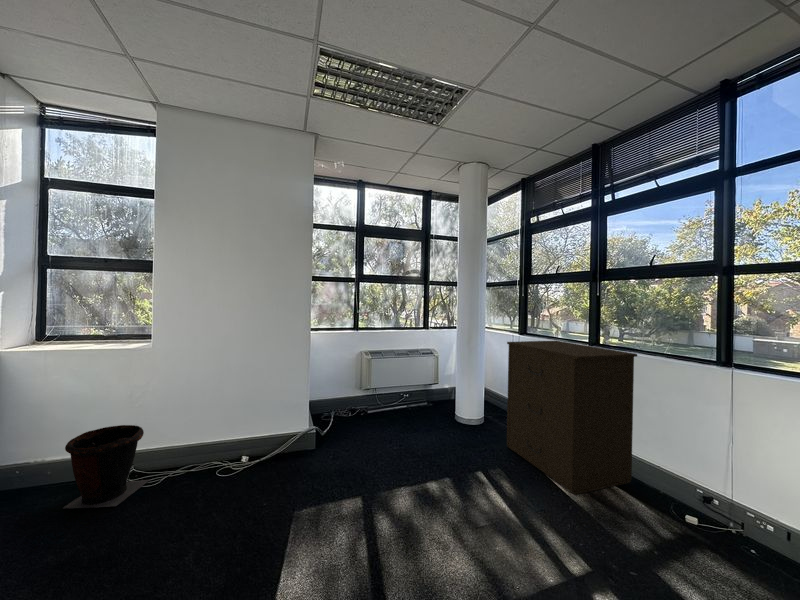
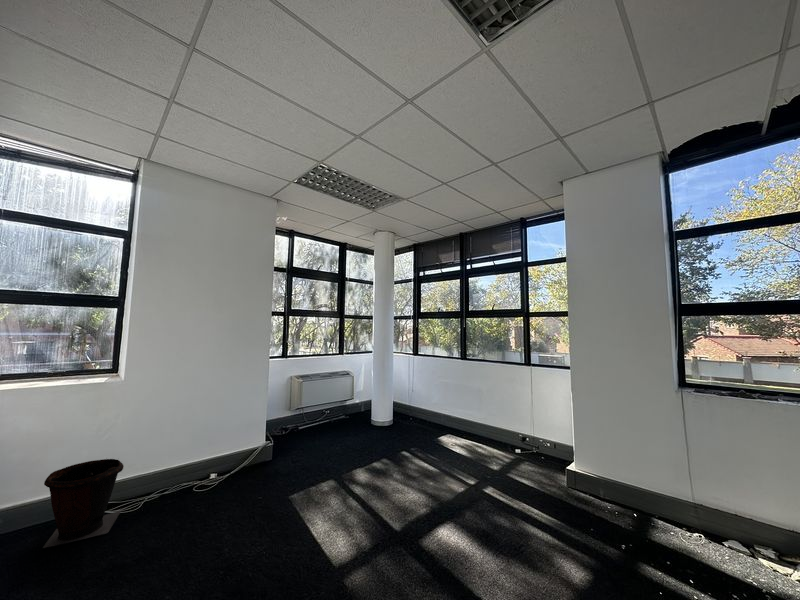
filing cabinet: present [507,341,637,494] -> none [413,358,489,452]

